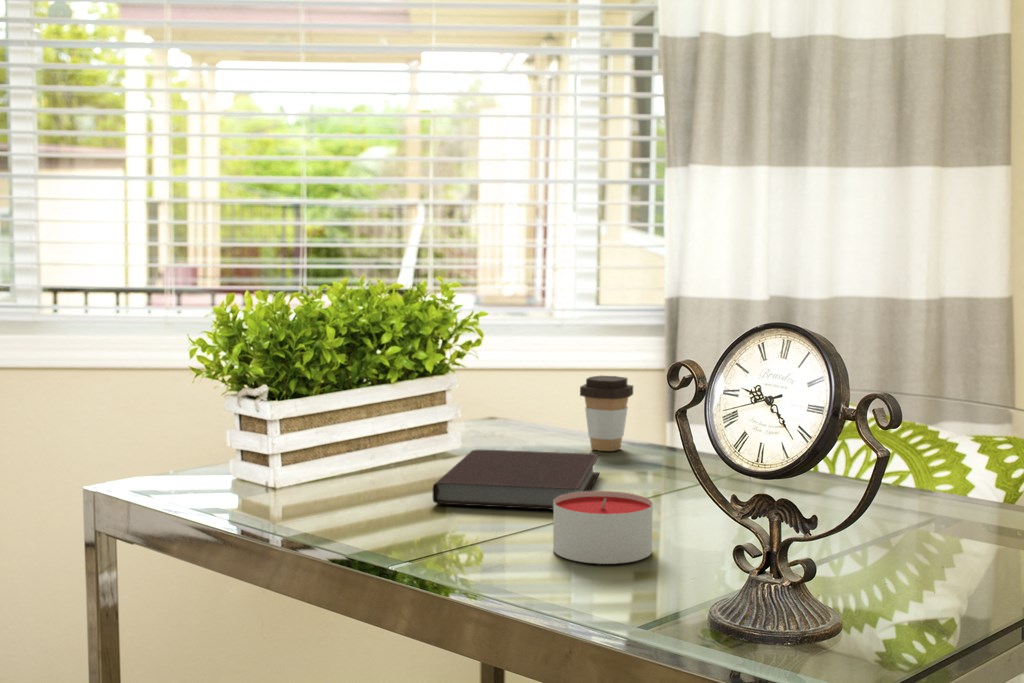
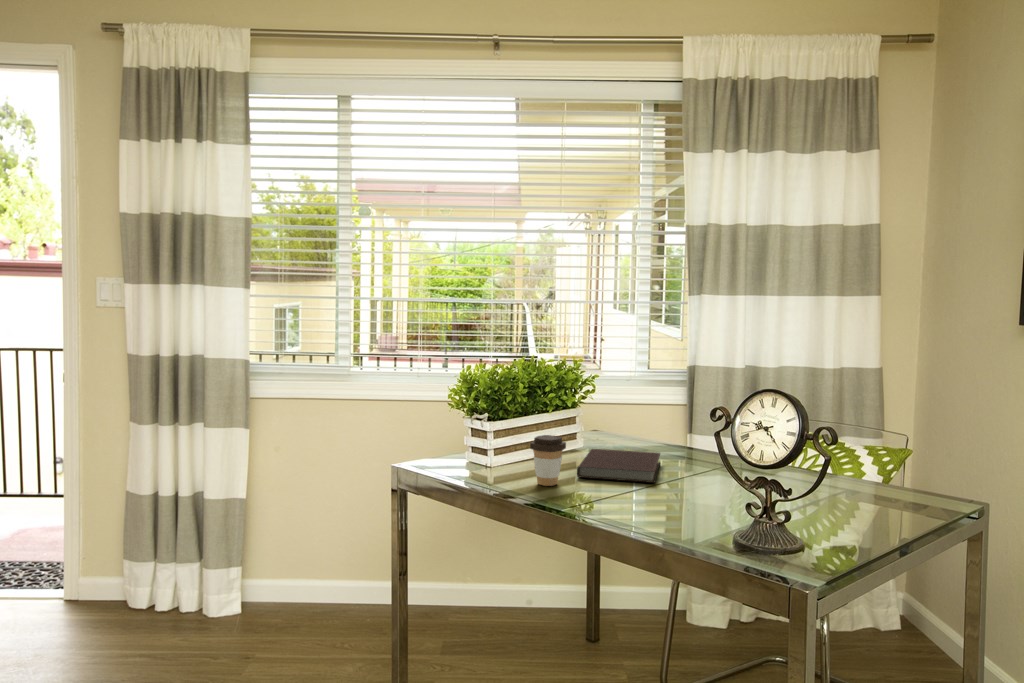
coffee cup: present [580,376,633,451] -> present [530,435,566,486]
candle: present [553,491,653,564] -> none [647,473,699,511]

